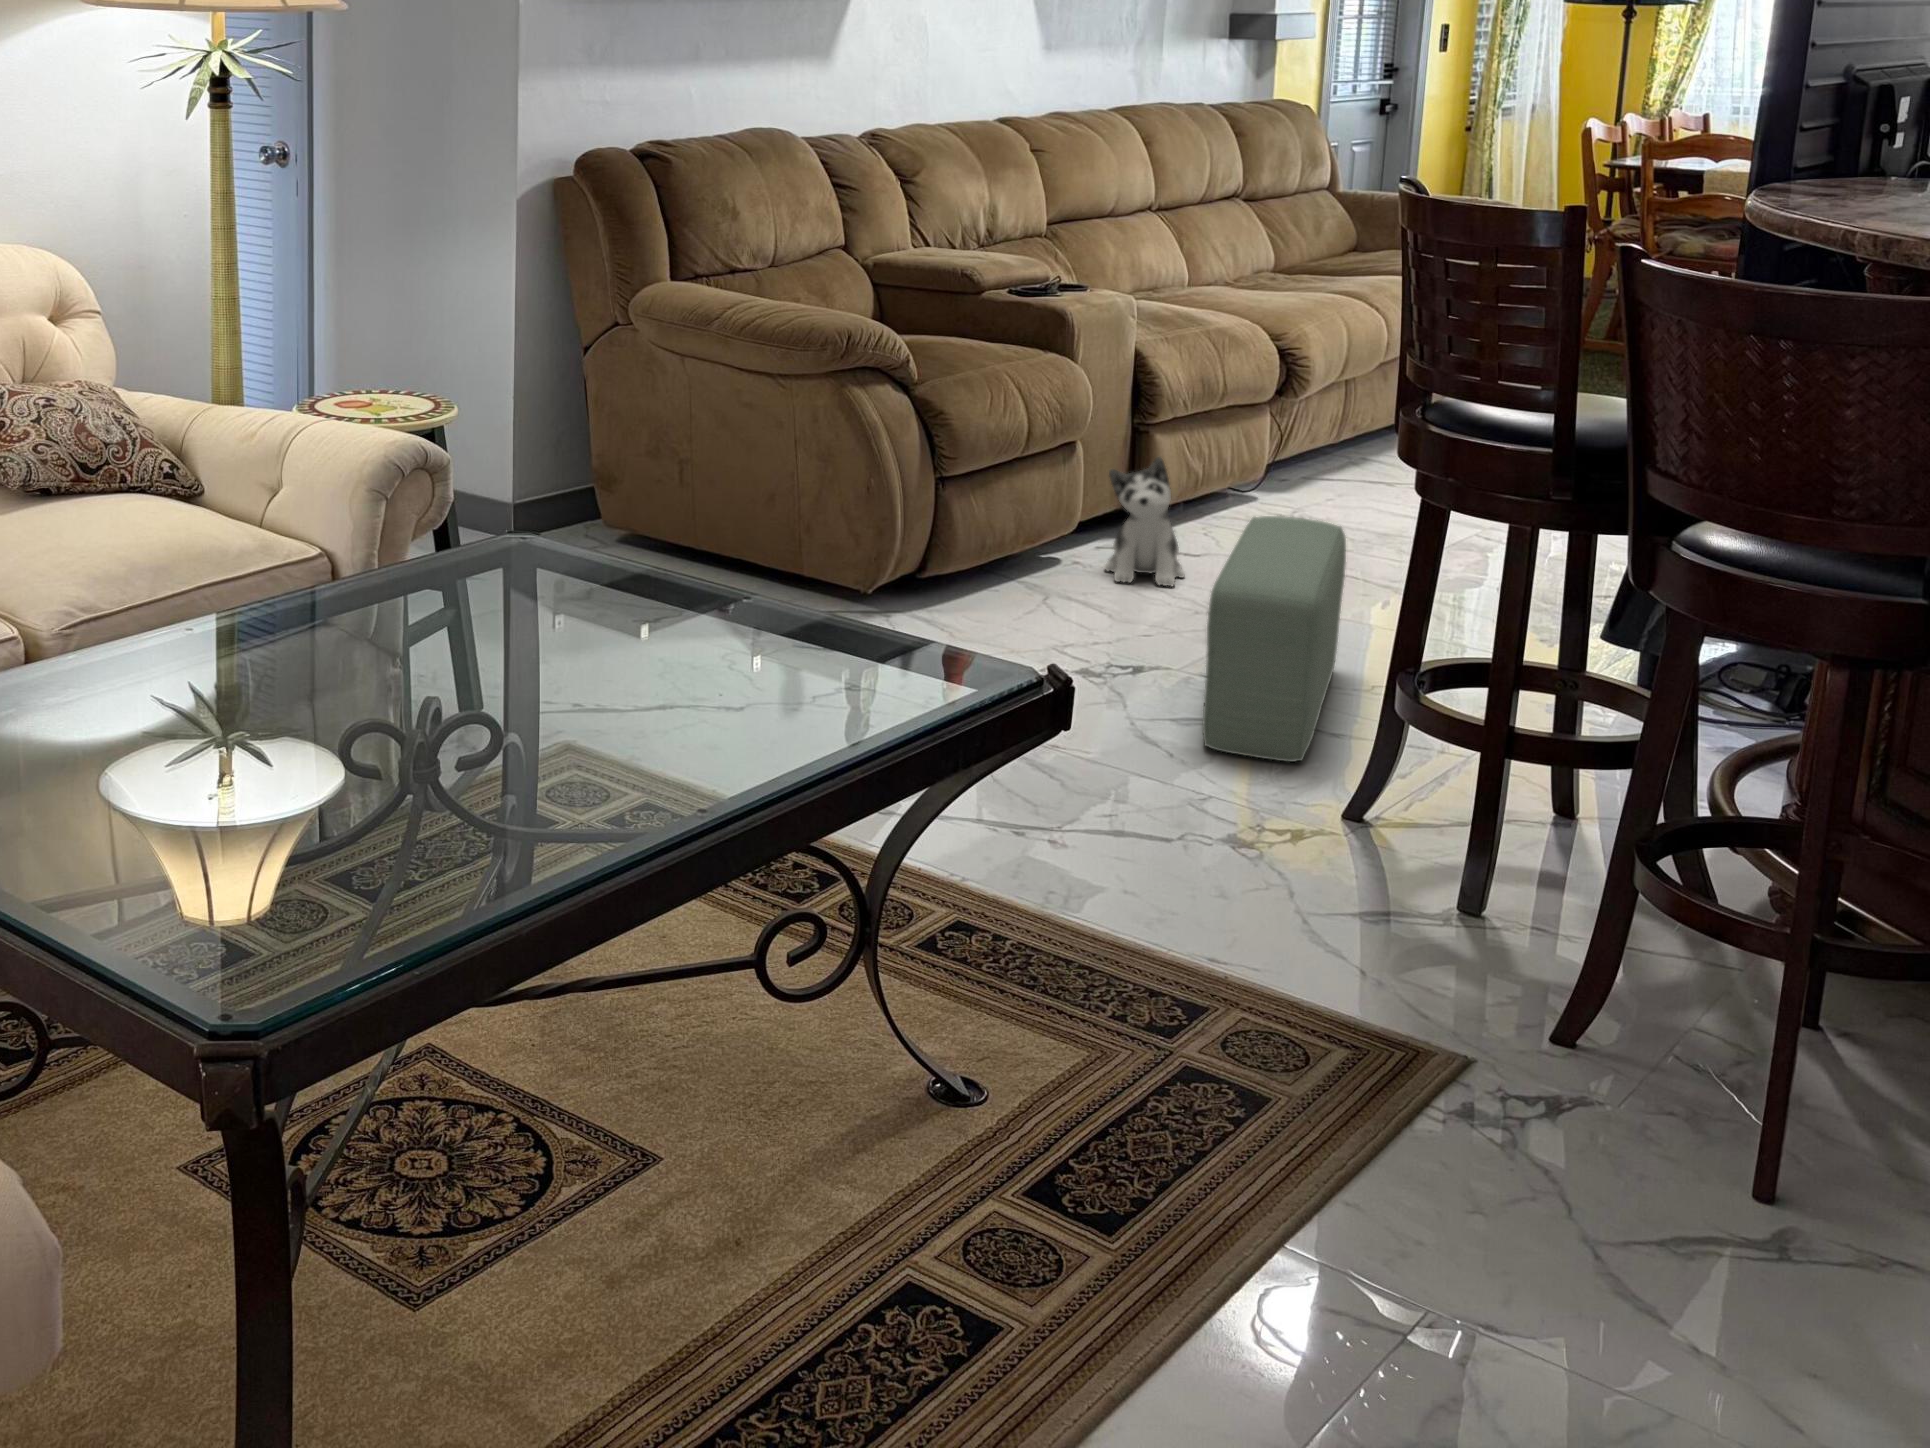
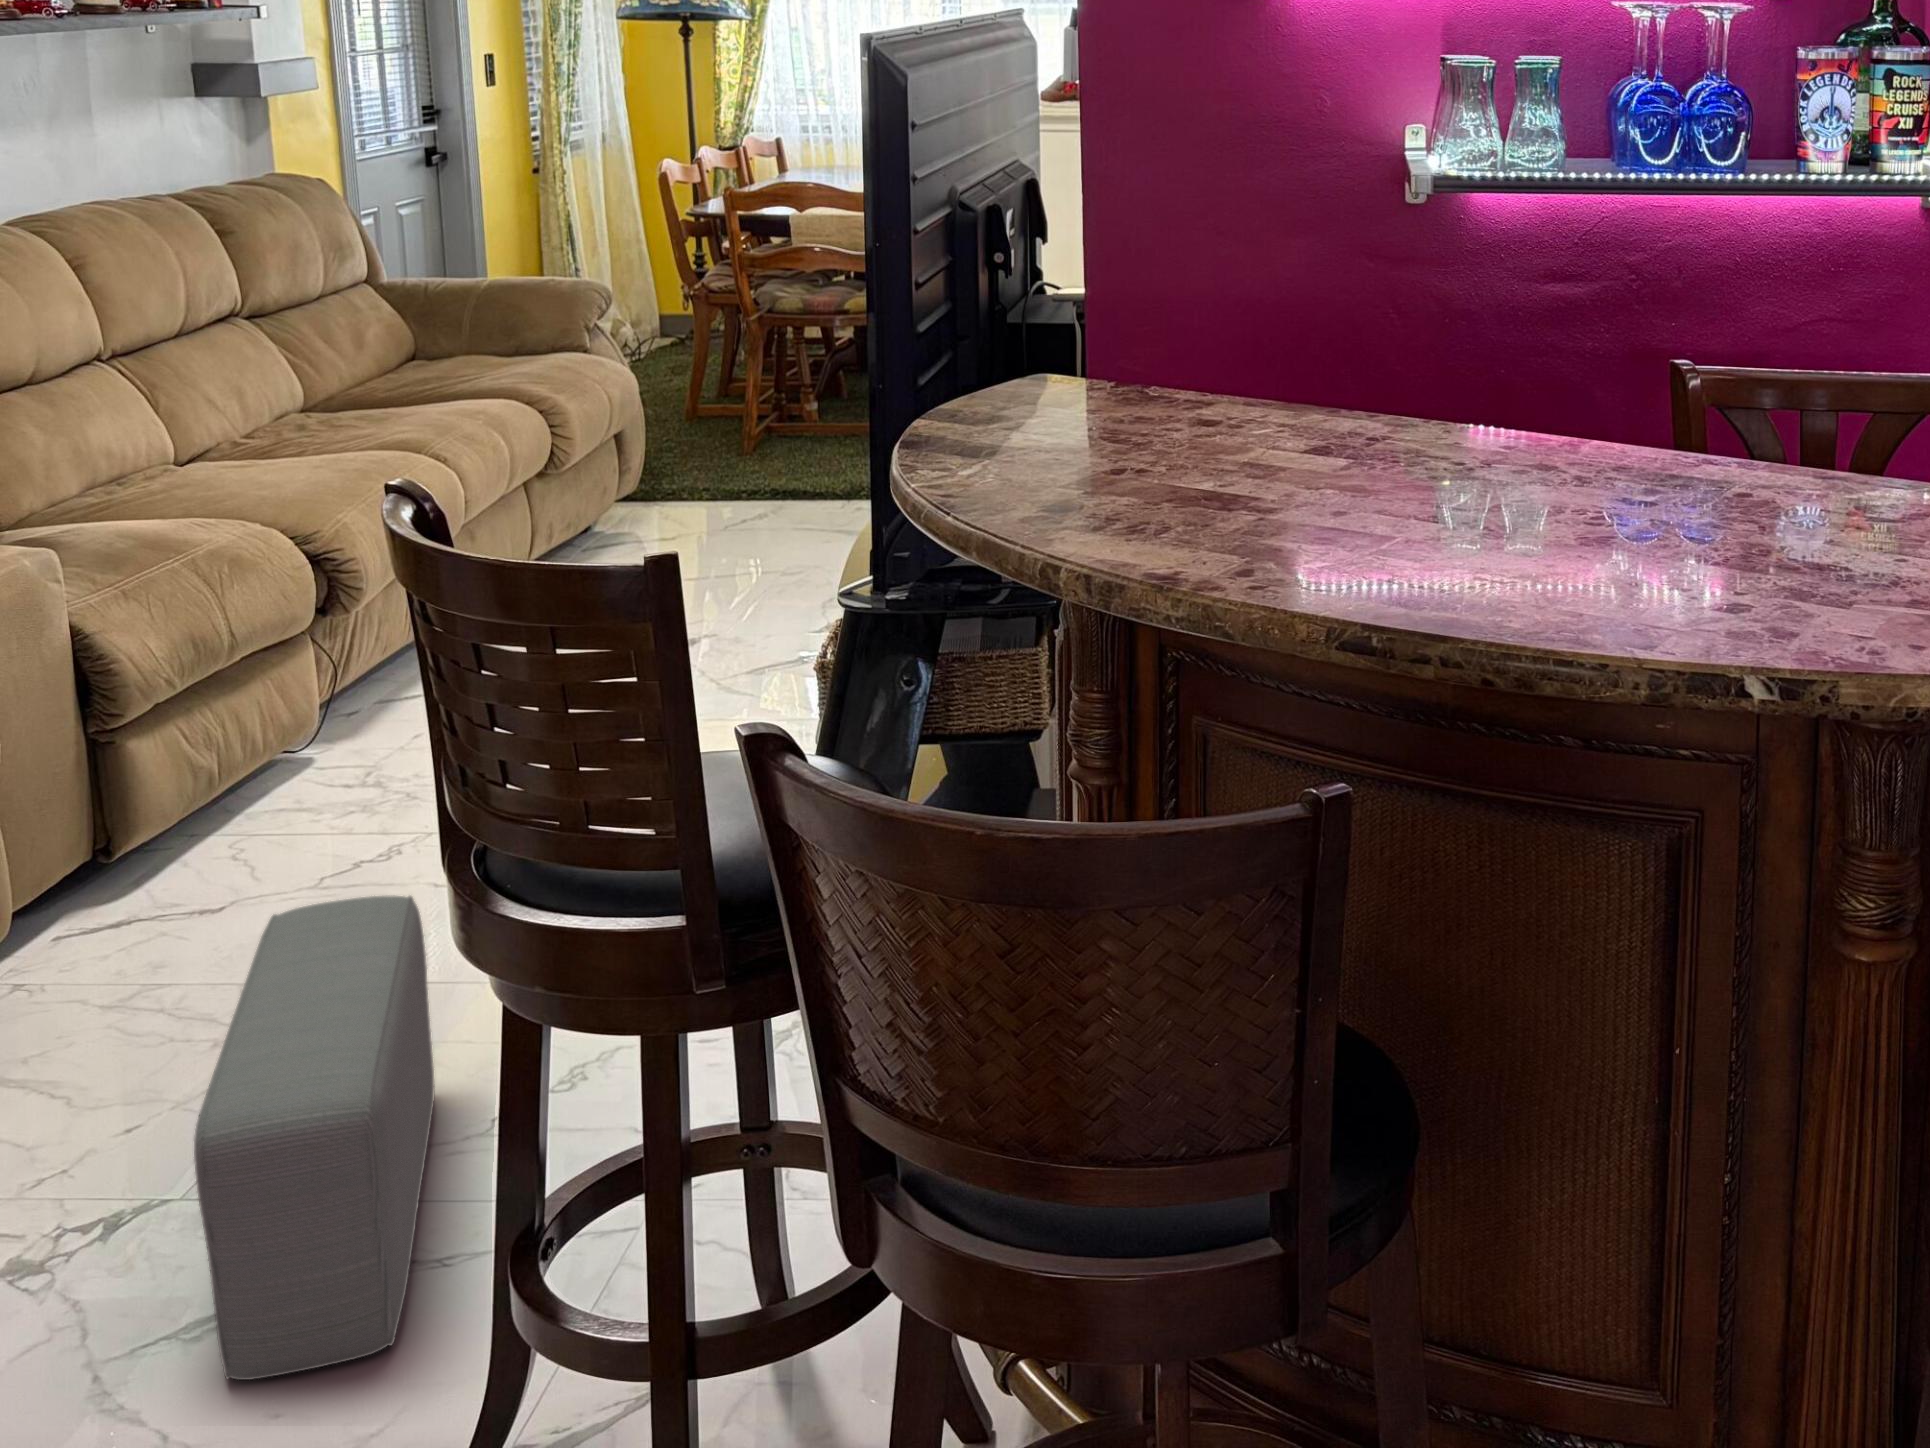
plush toy: present [1105,457,1185,586] -> none [43,801,202,1008]

